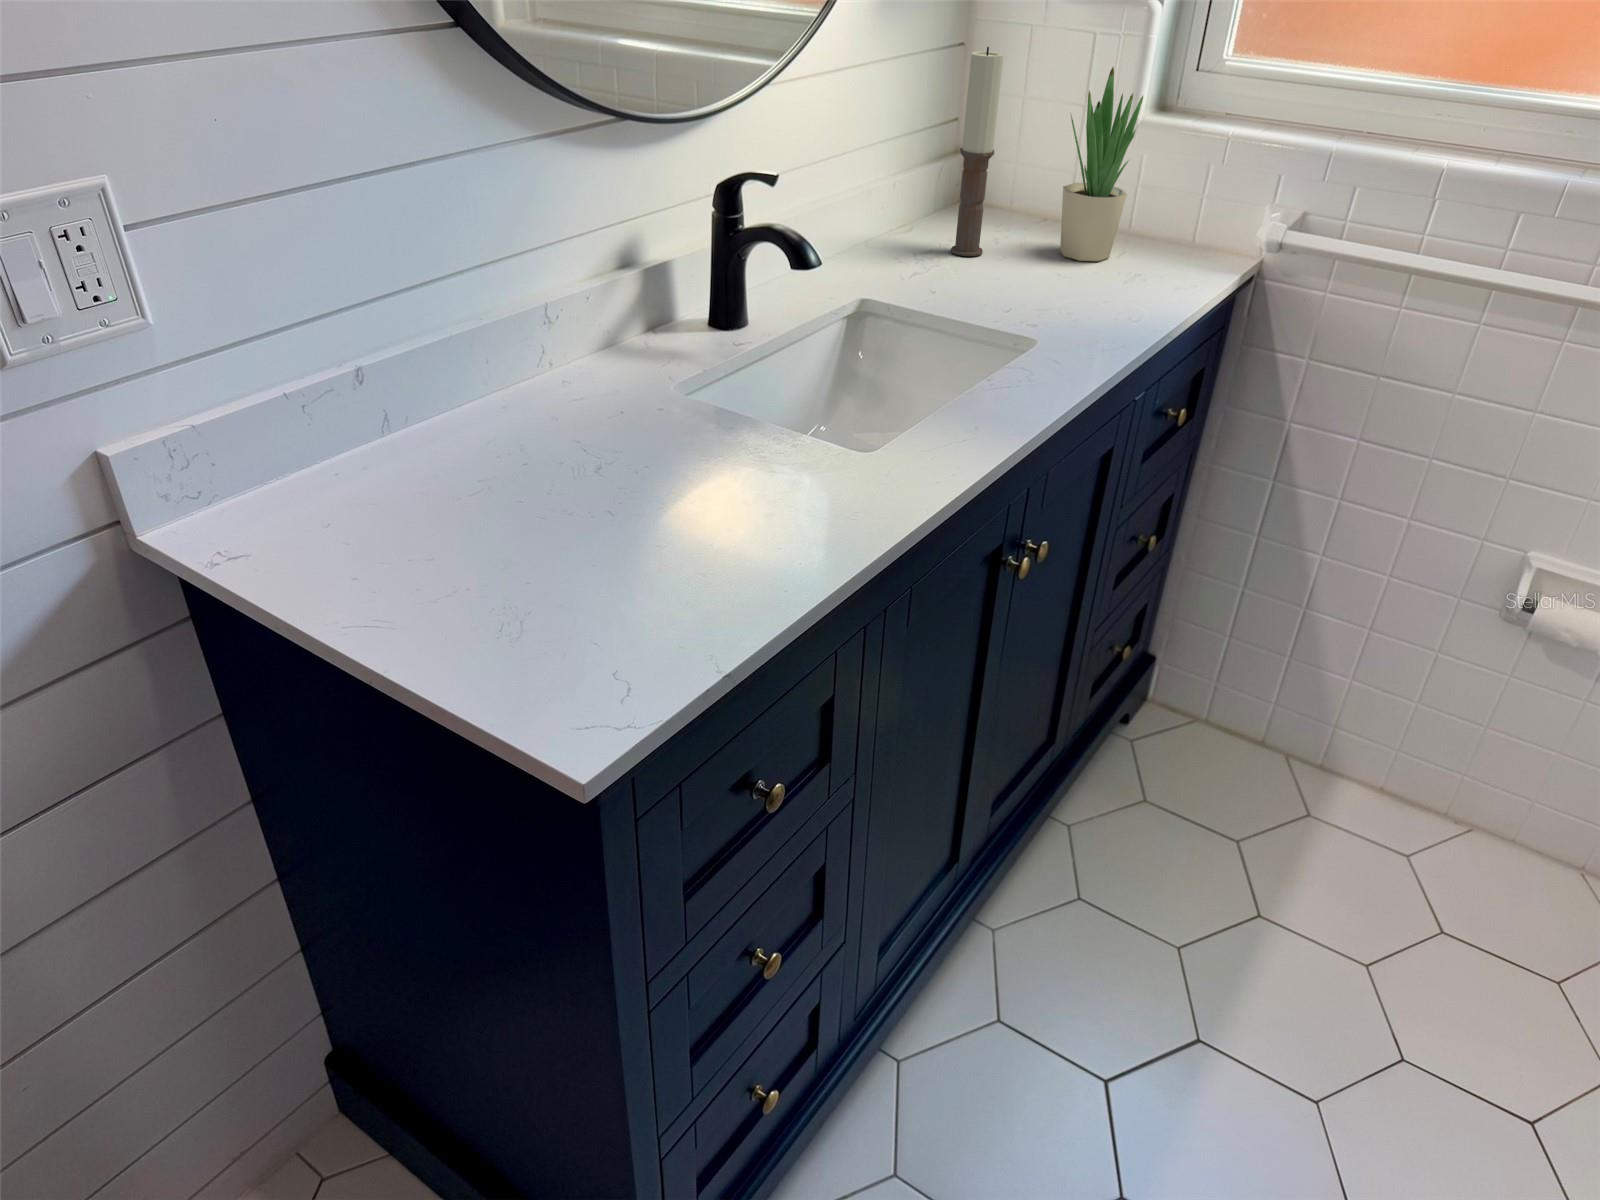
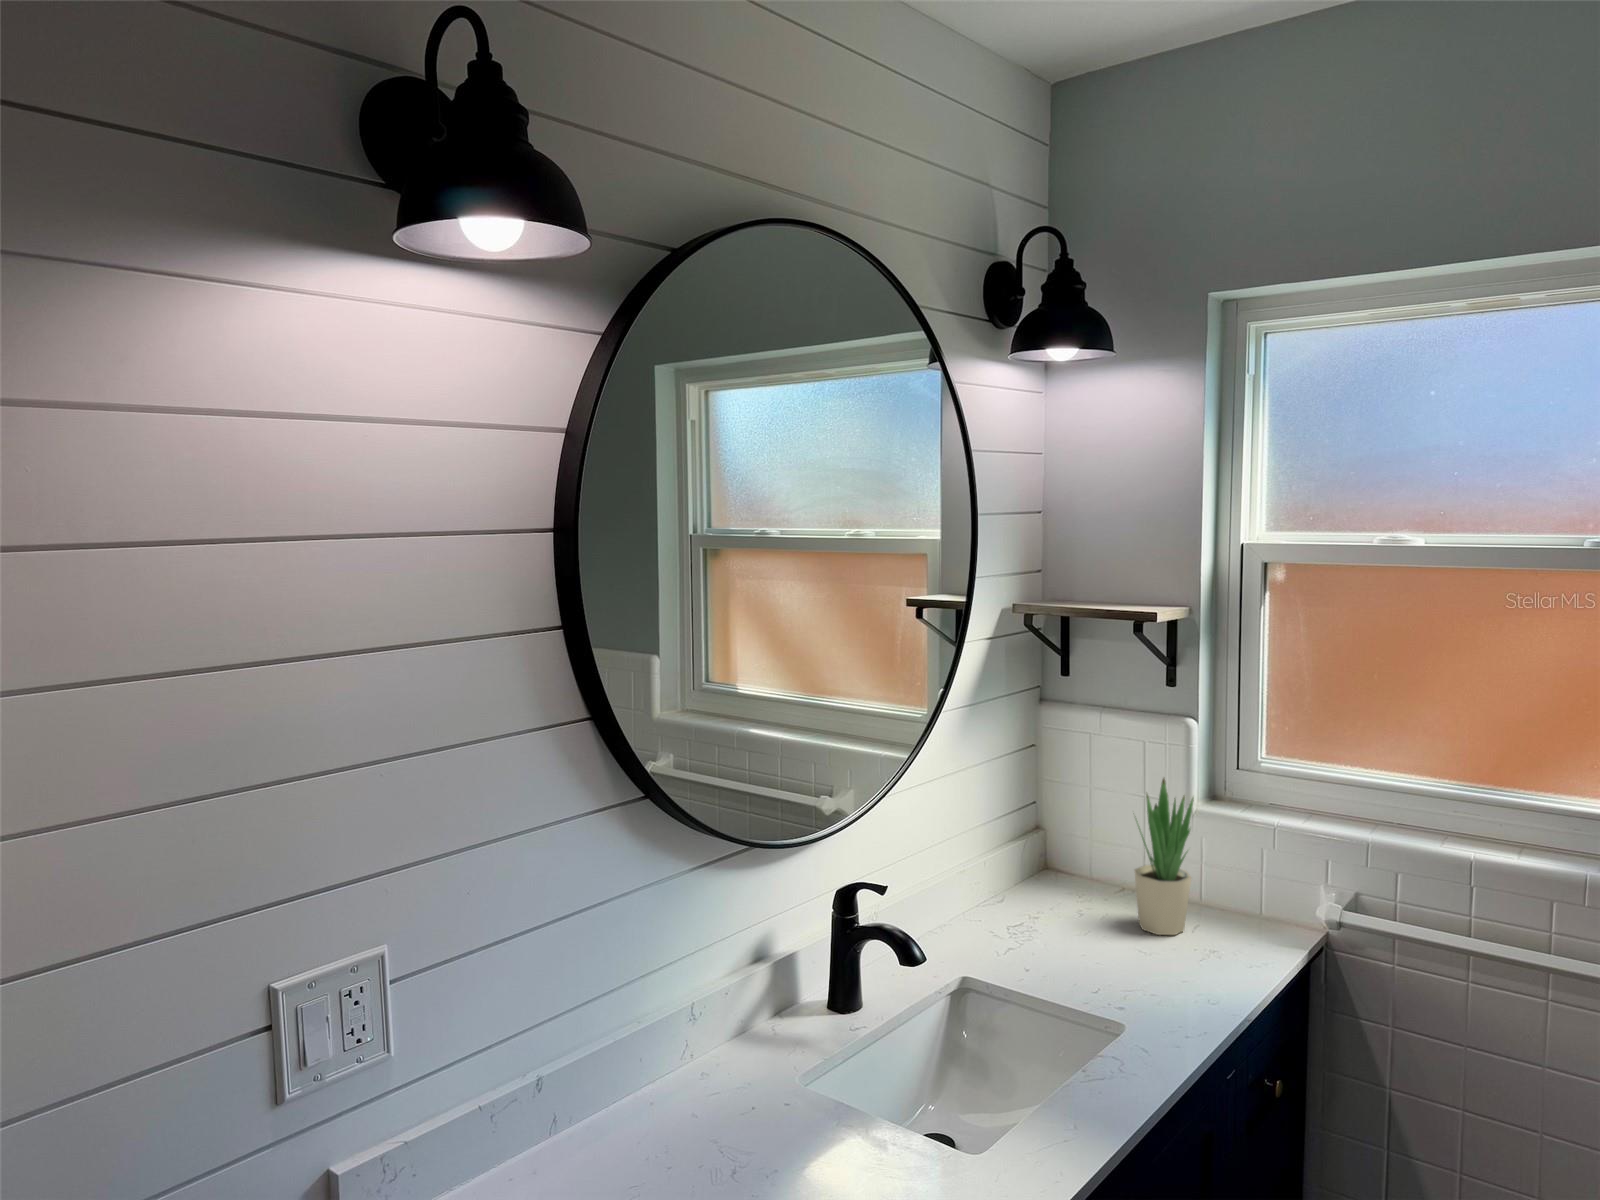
candle: present [951,47,1003,256] -> none [1040,763,1071,930]

